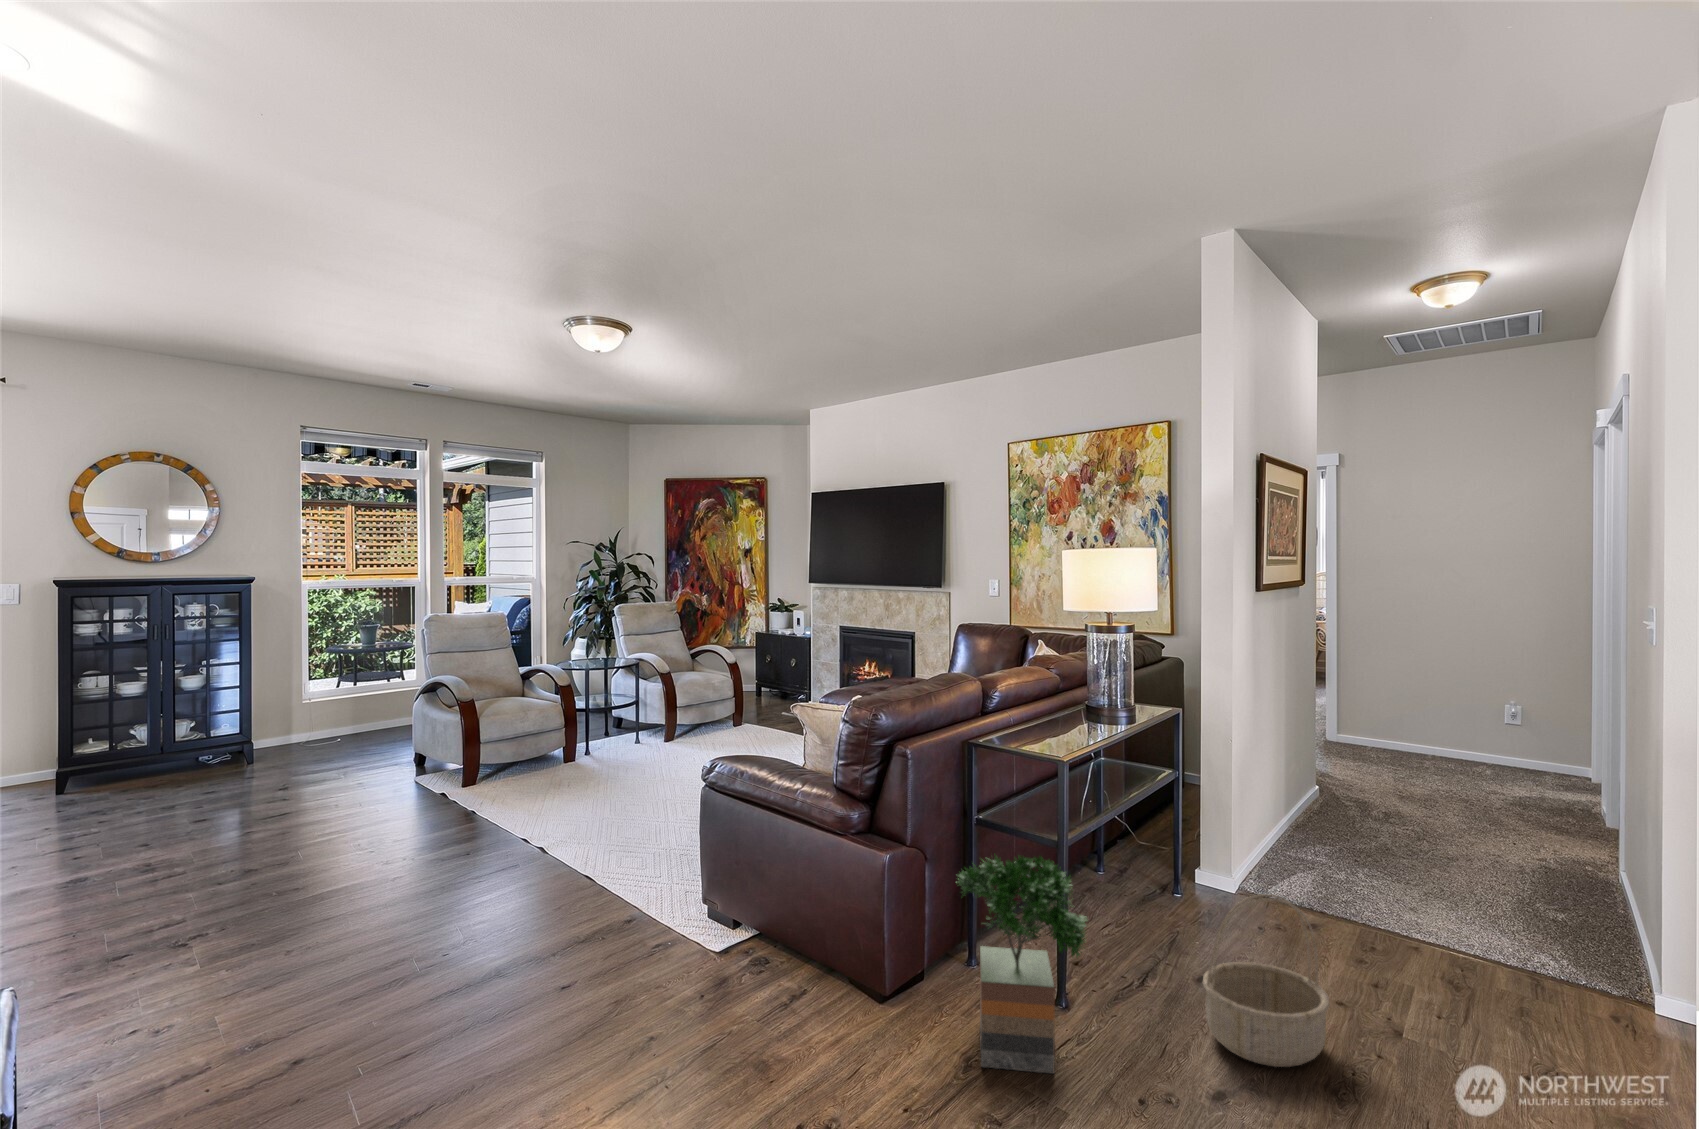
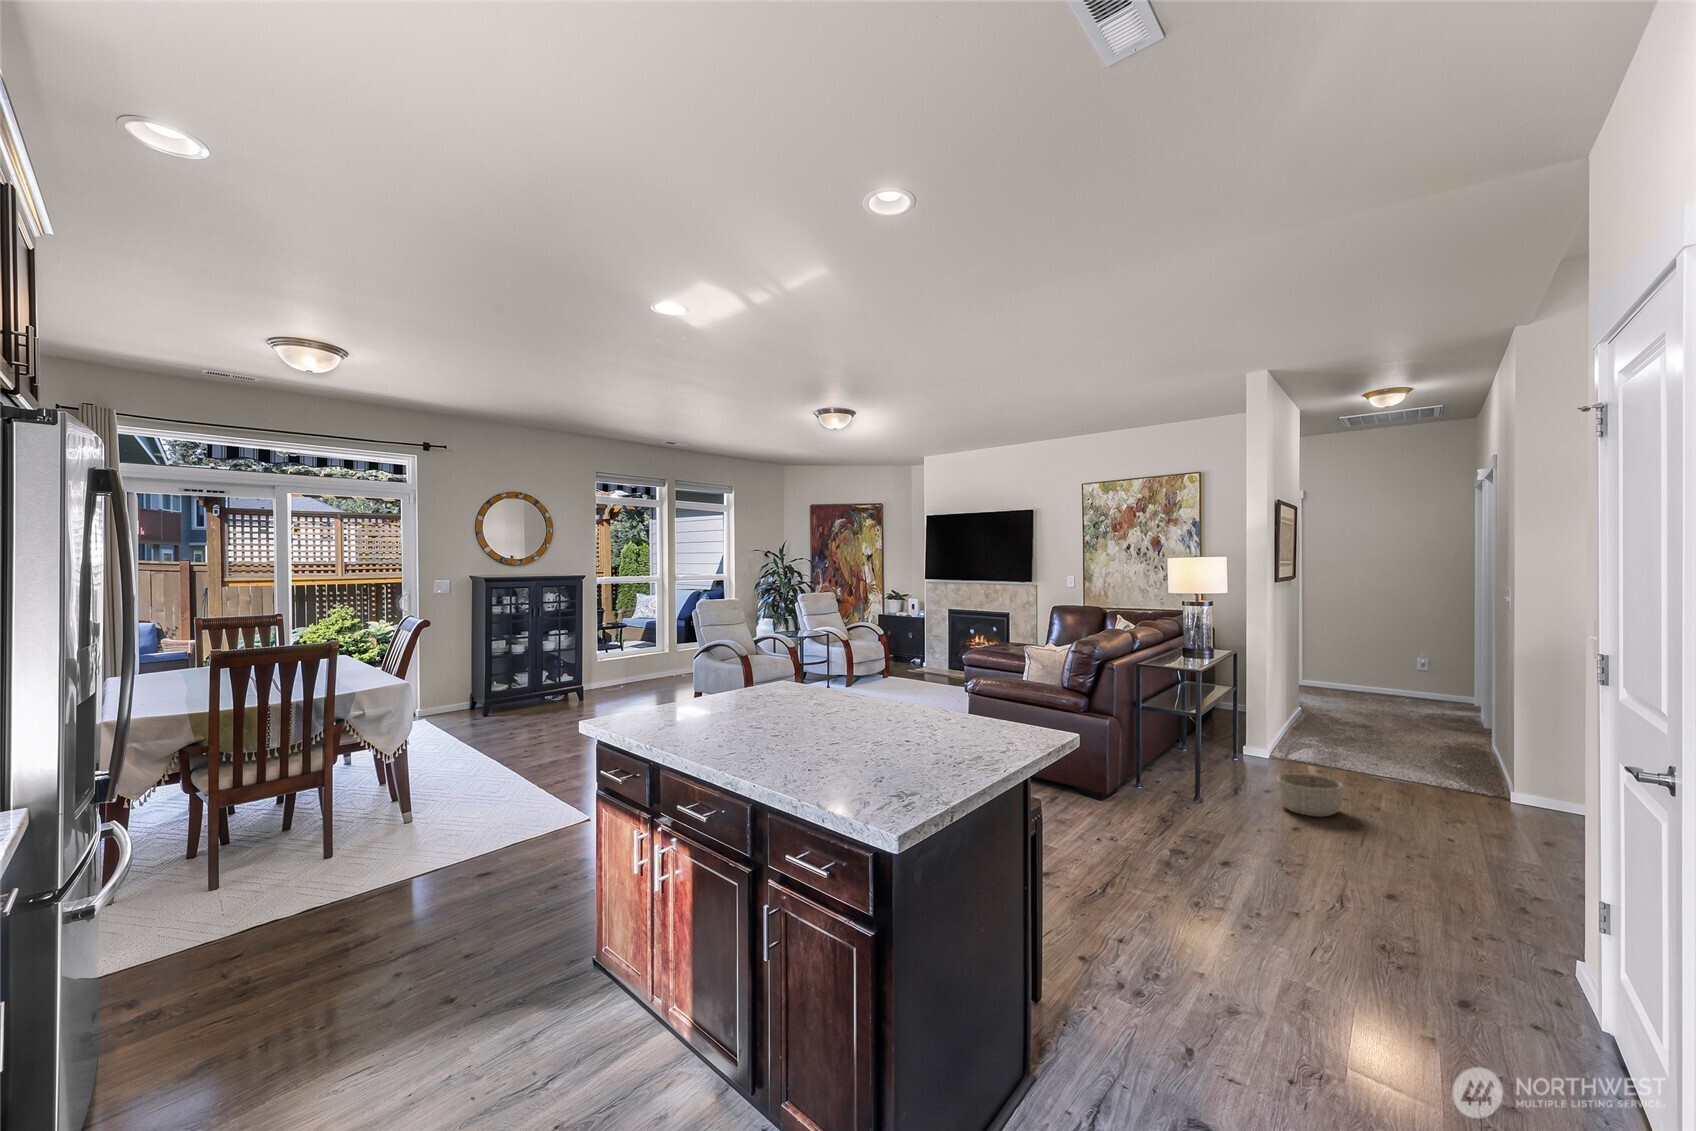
potted tree: present [958,854,1087,1074] -> none [1149,715,1228,820]

